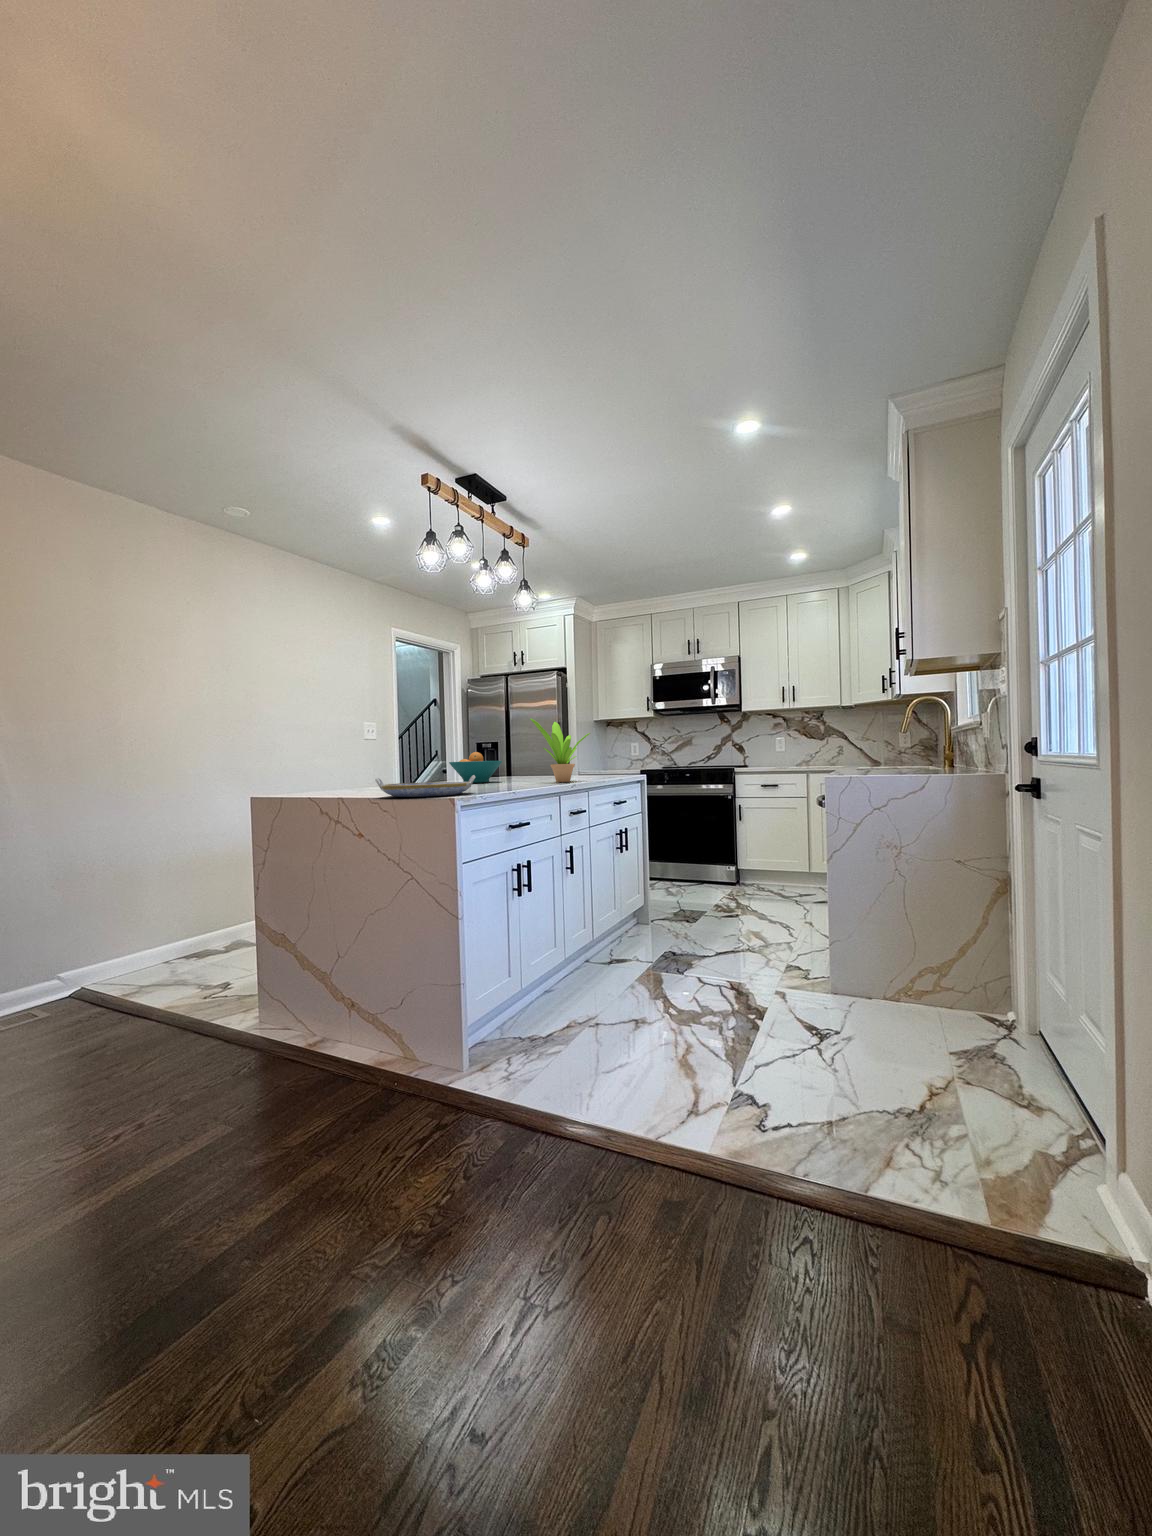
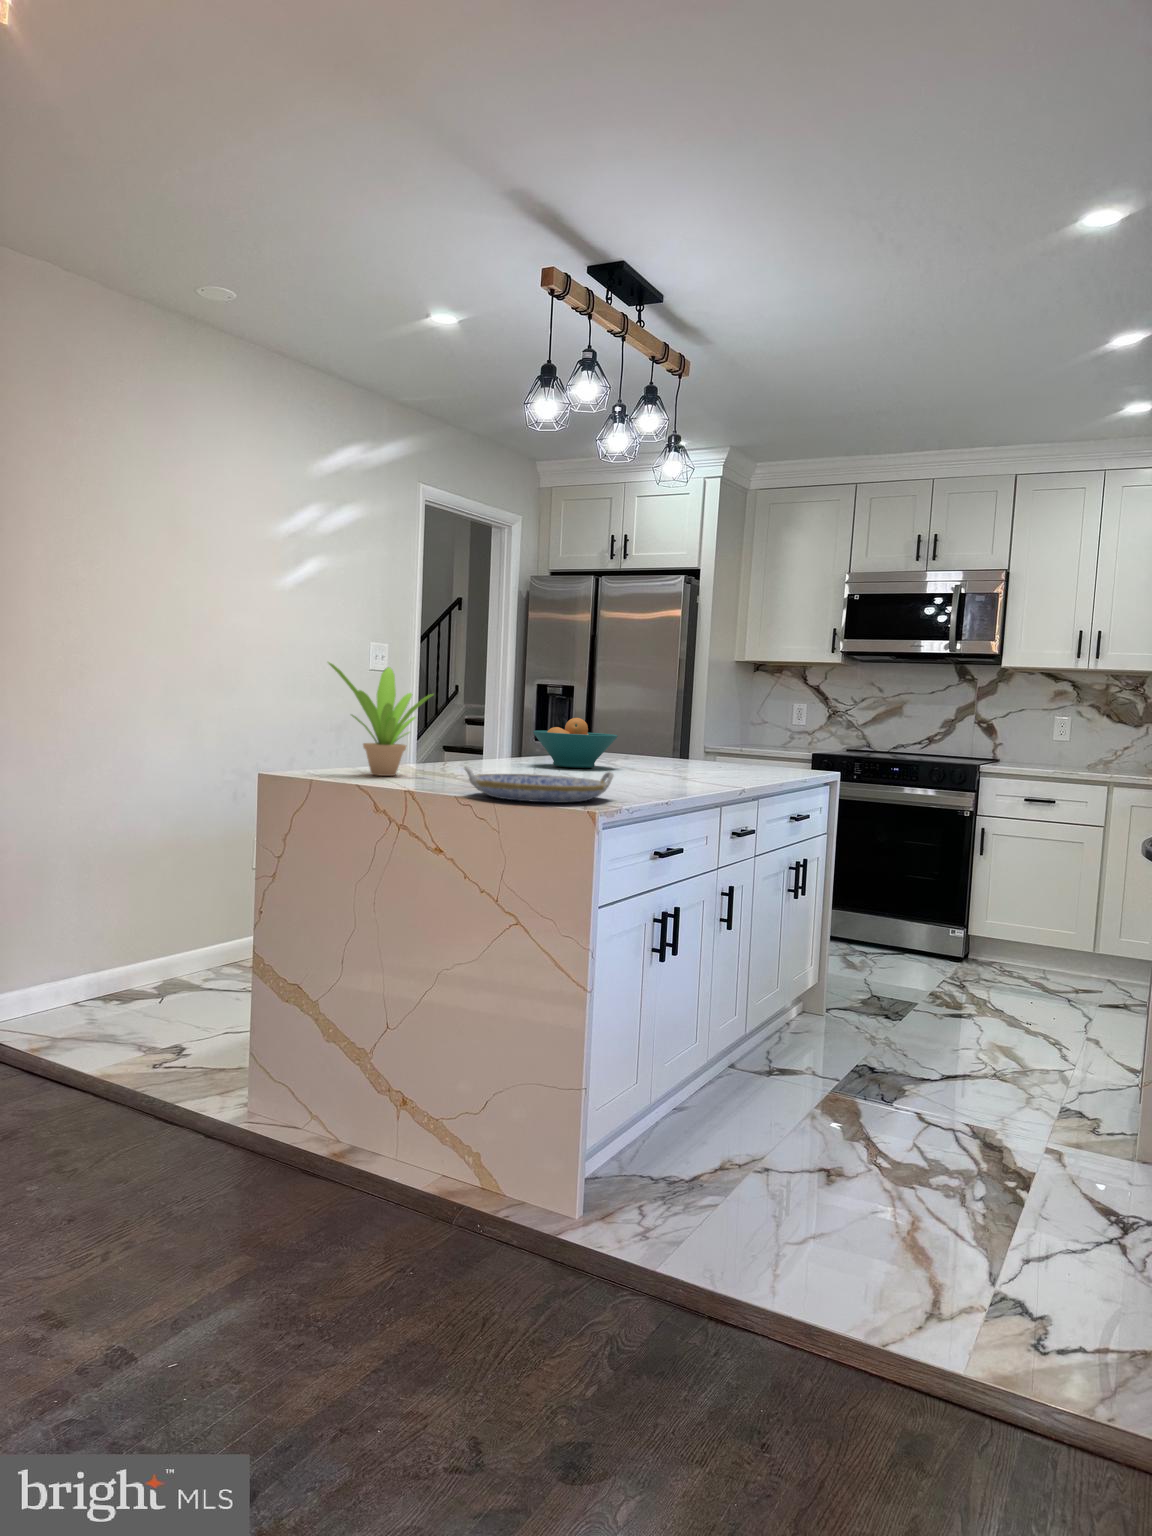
potted plant: present [530,719,590,782] -> present [328,662,433,776]

